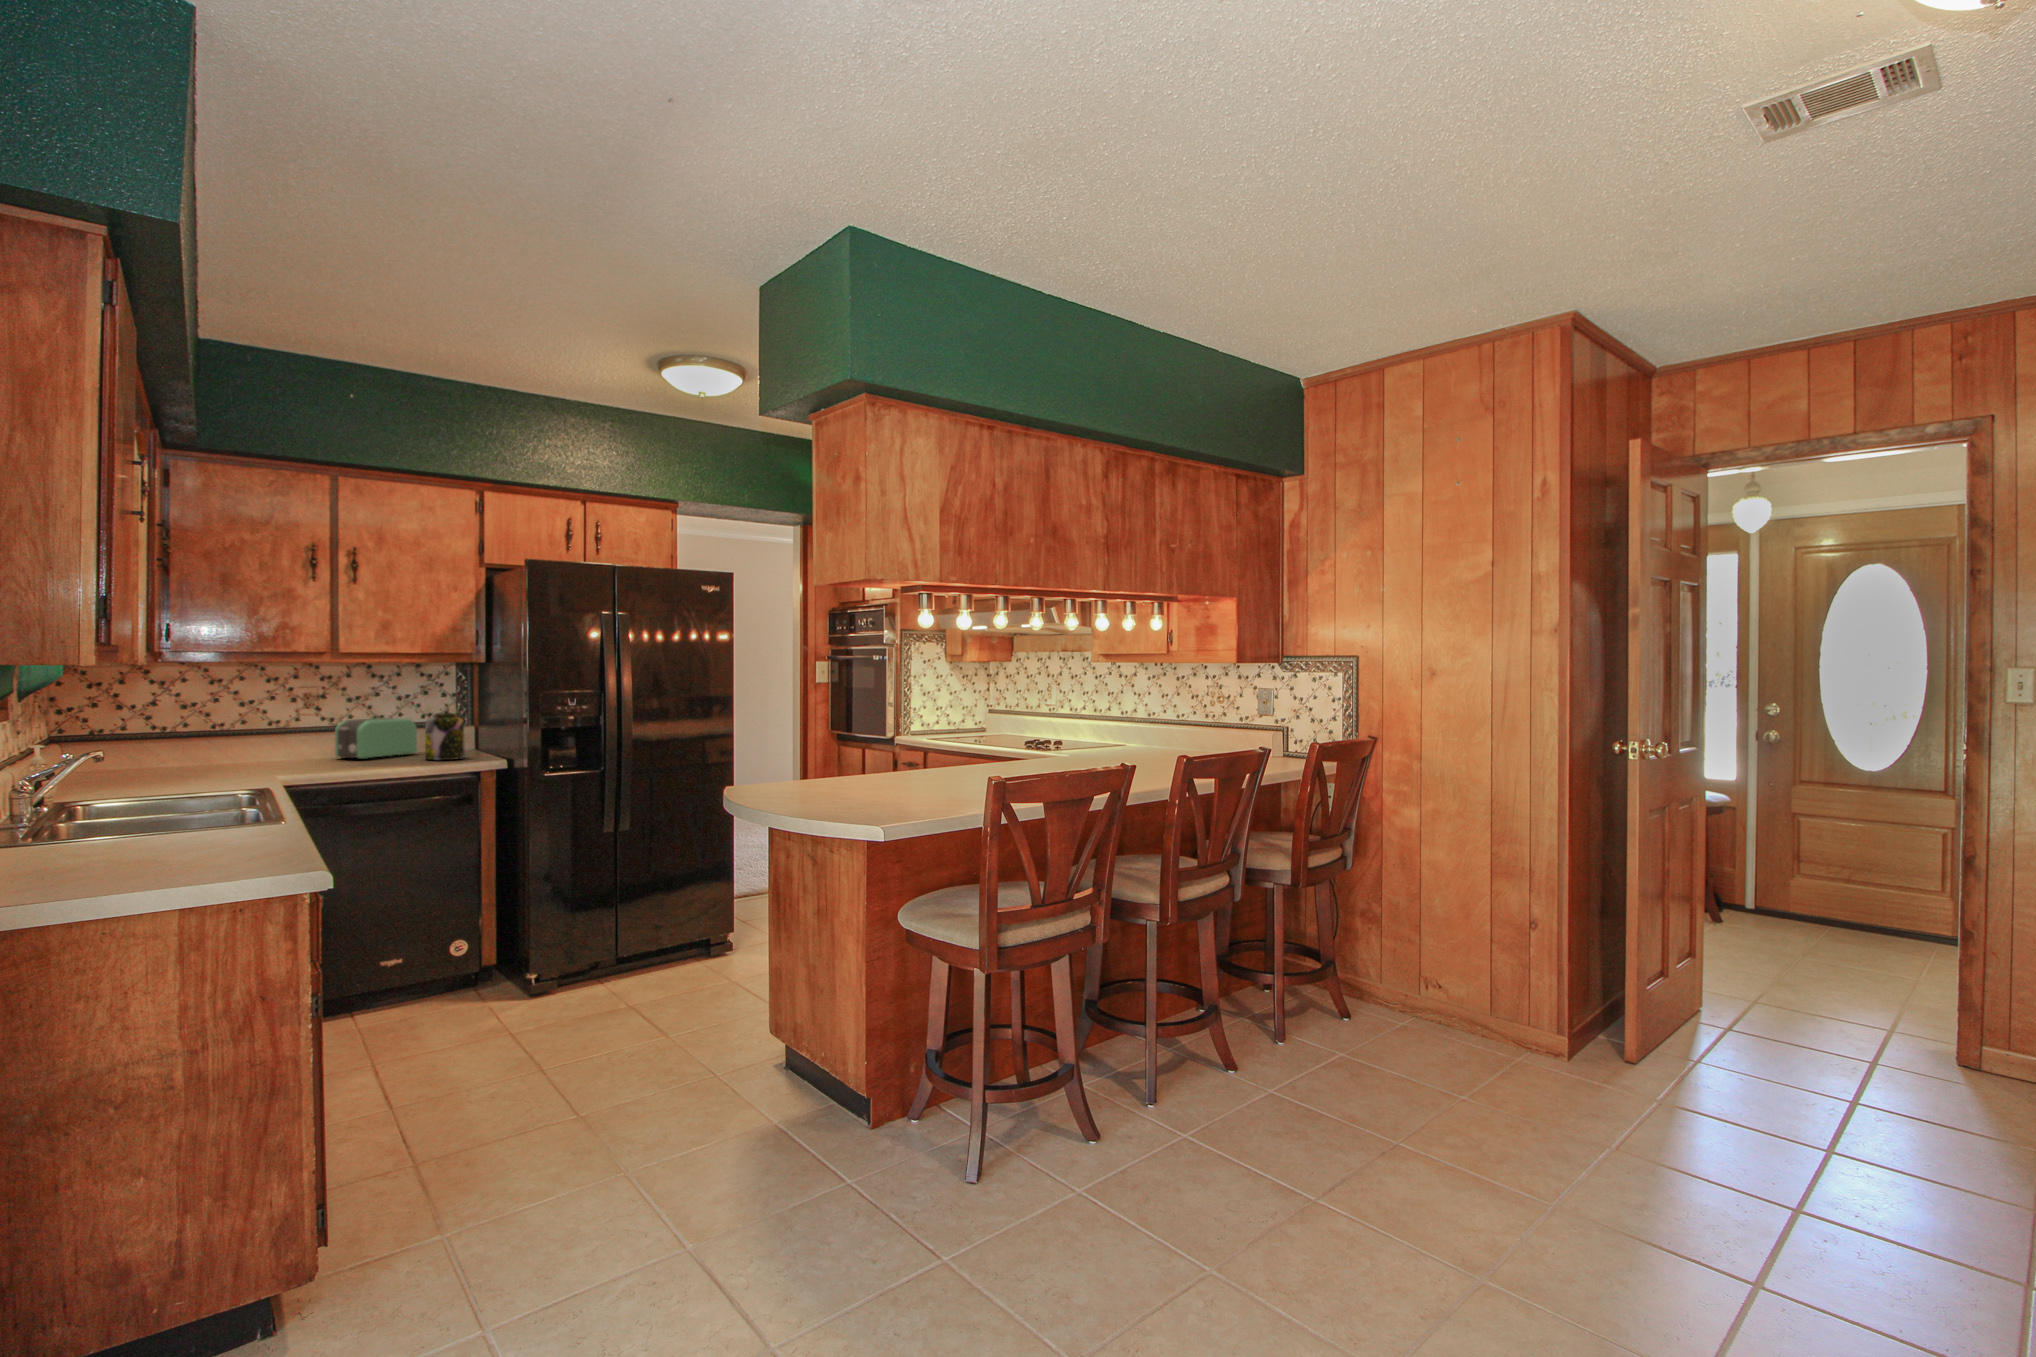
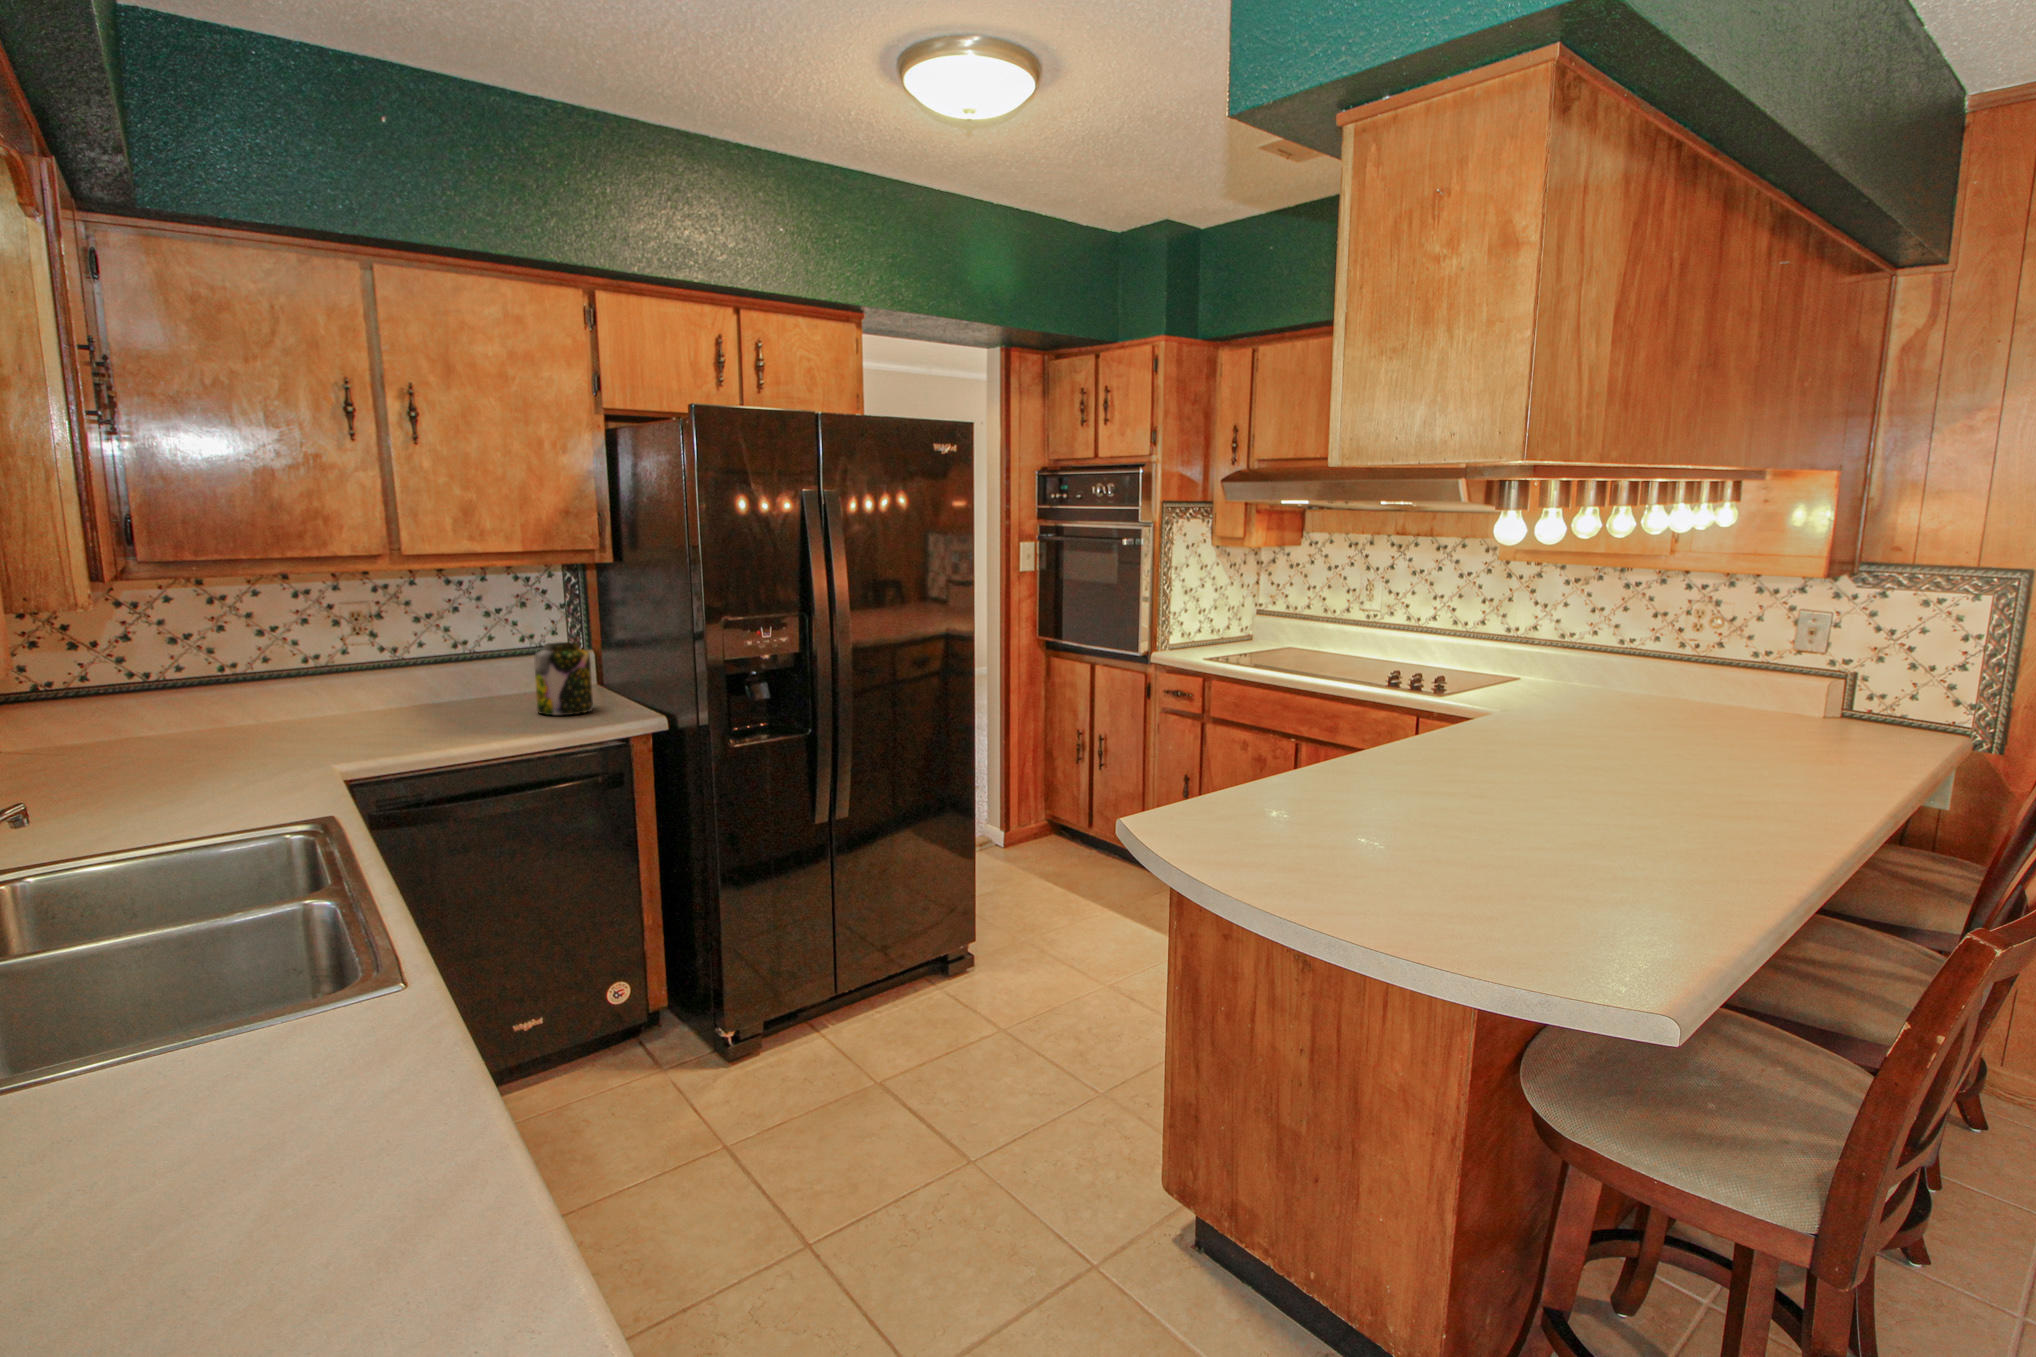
toaster: present [335,718,417,759] -> none [401,645,517,714]

